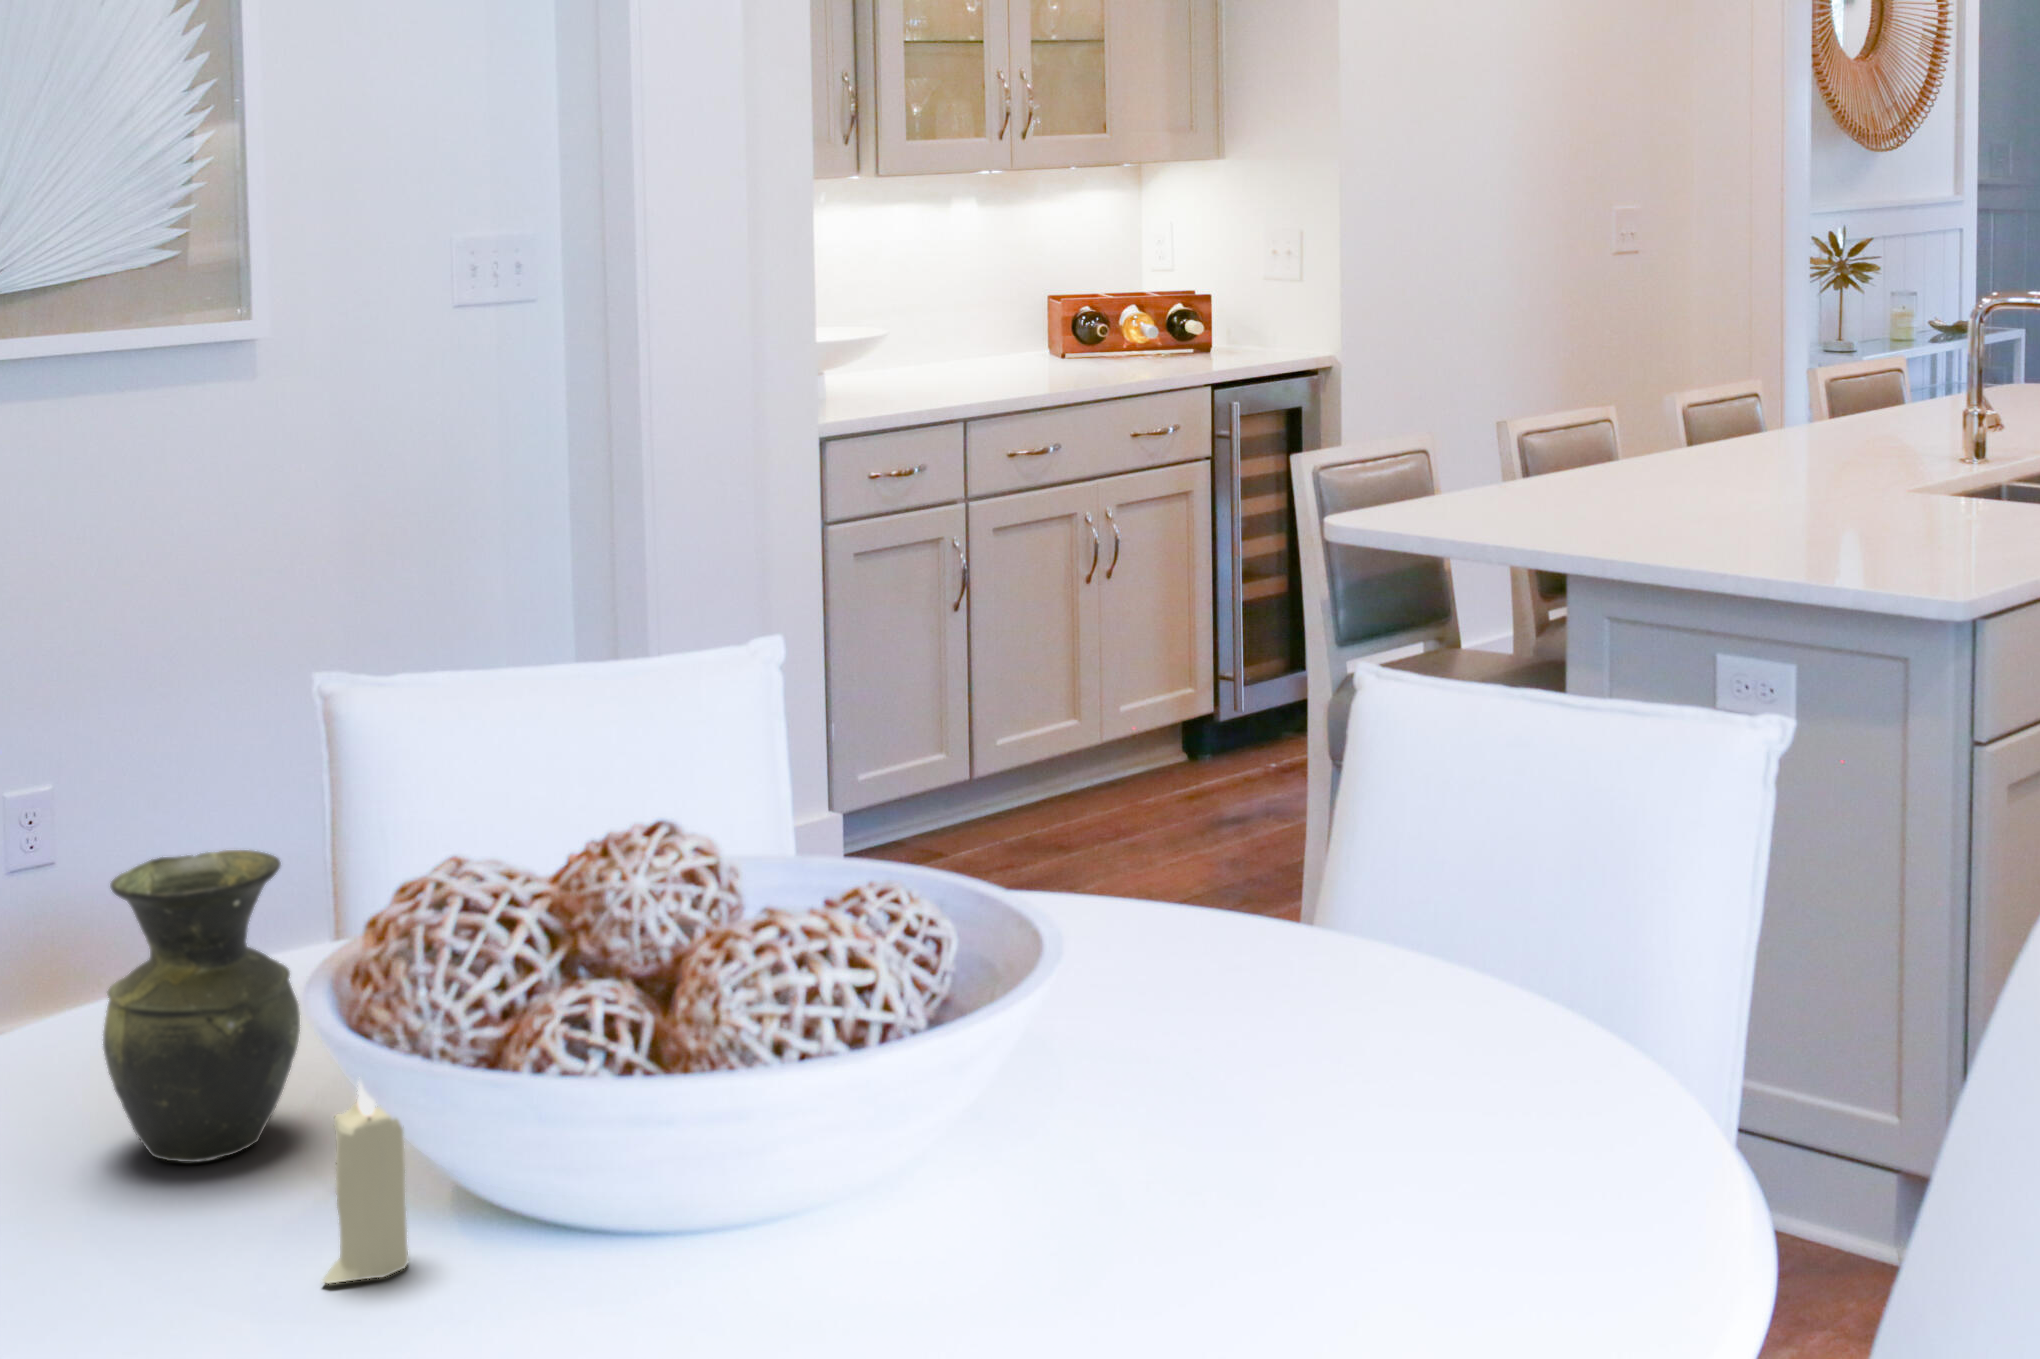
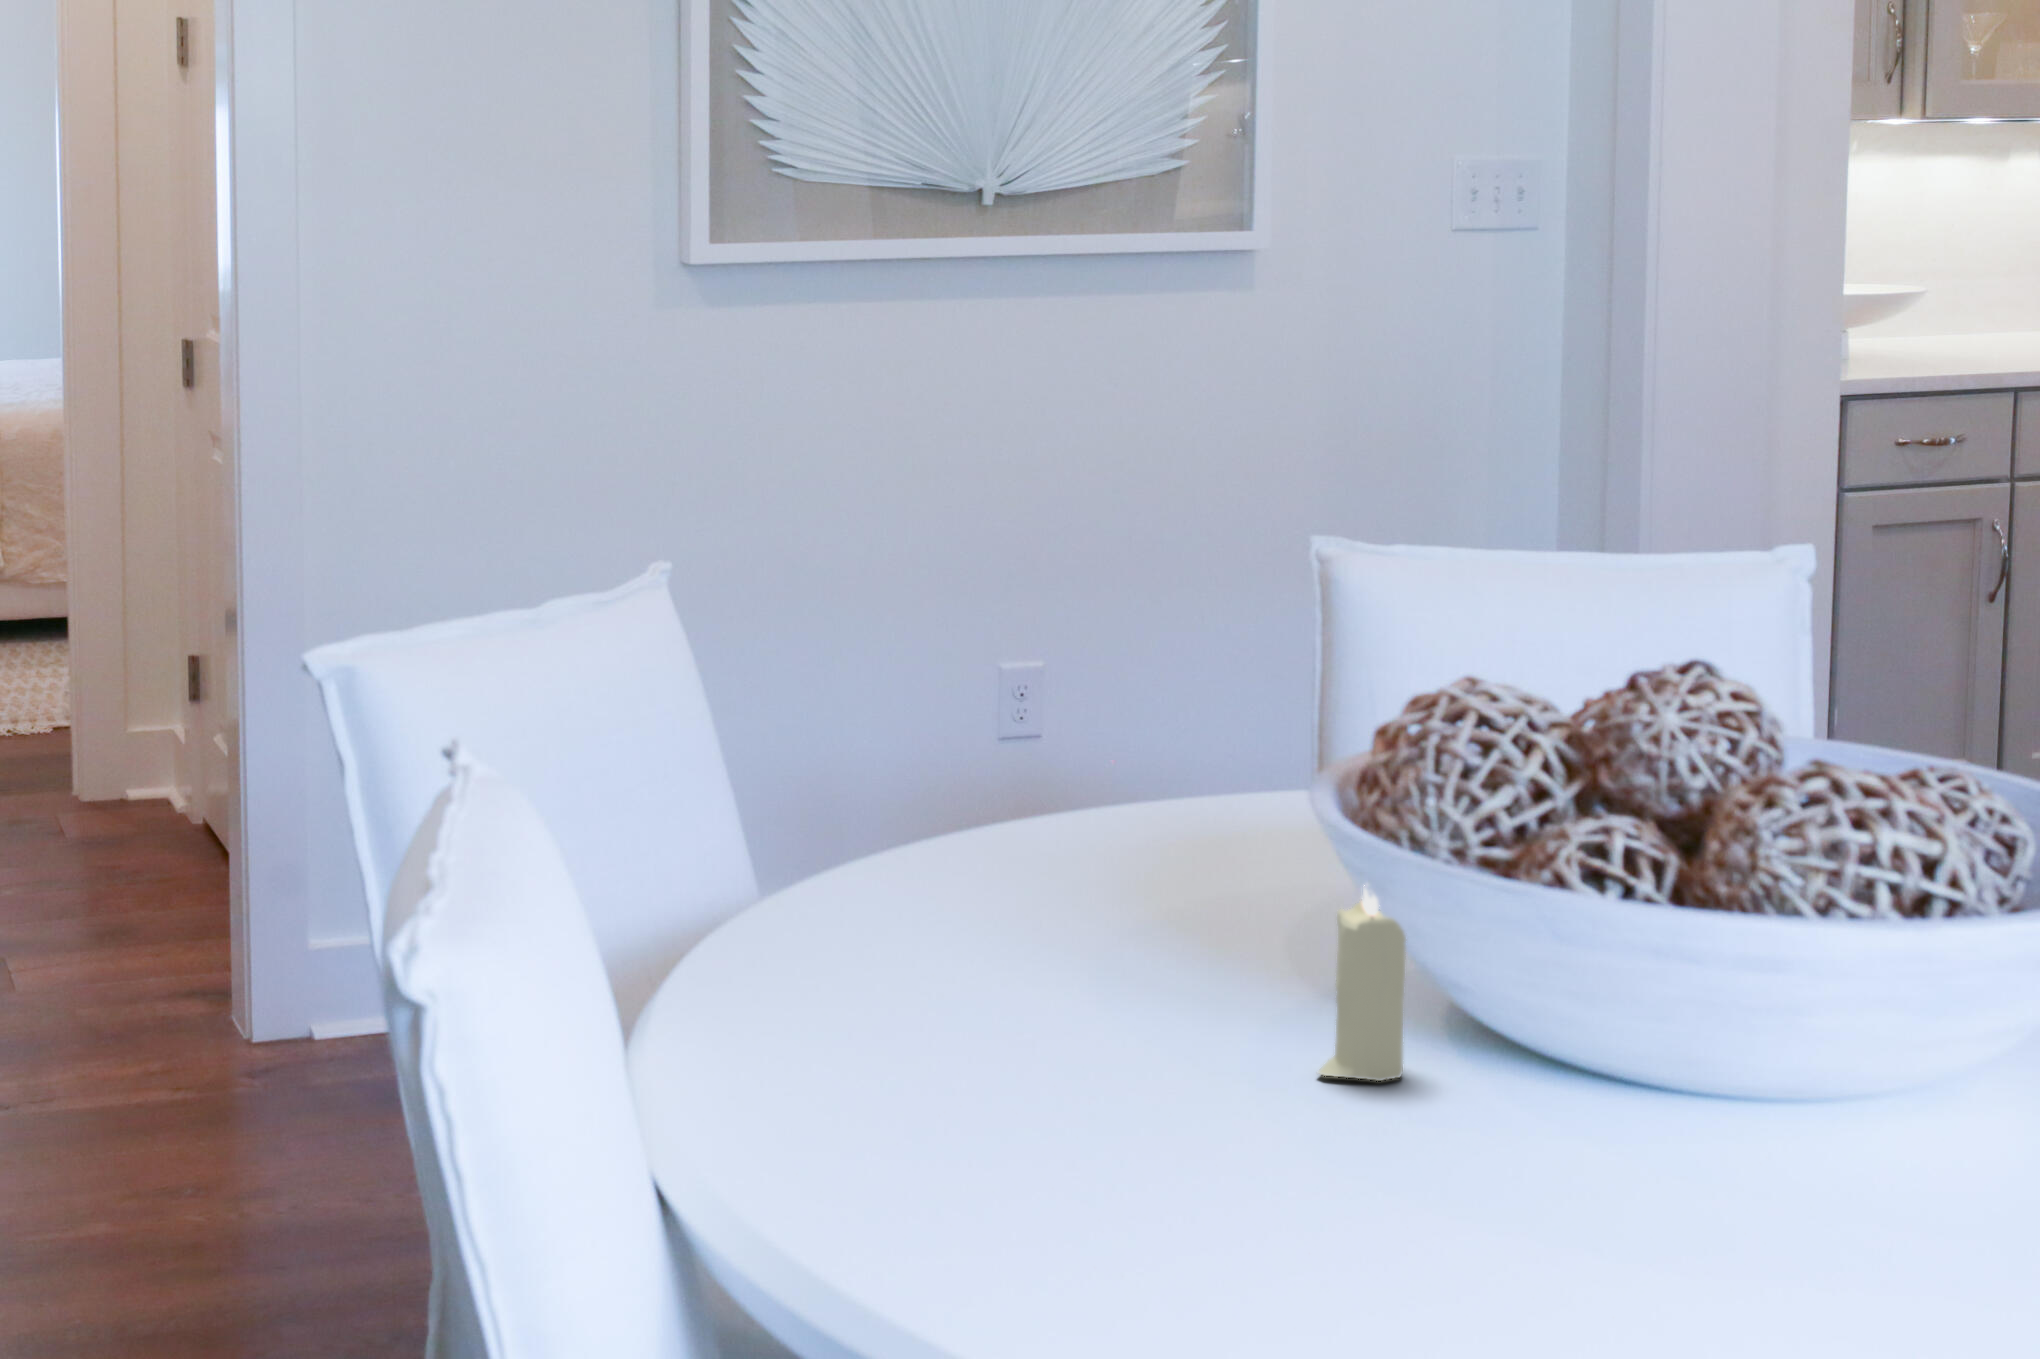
vase: present [103,850,300,1162] -> none [1104,657,1290,957]

